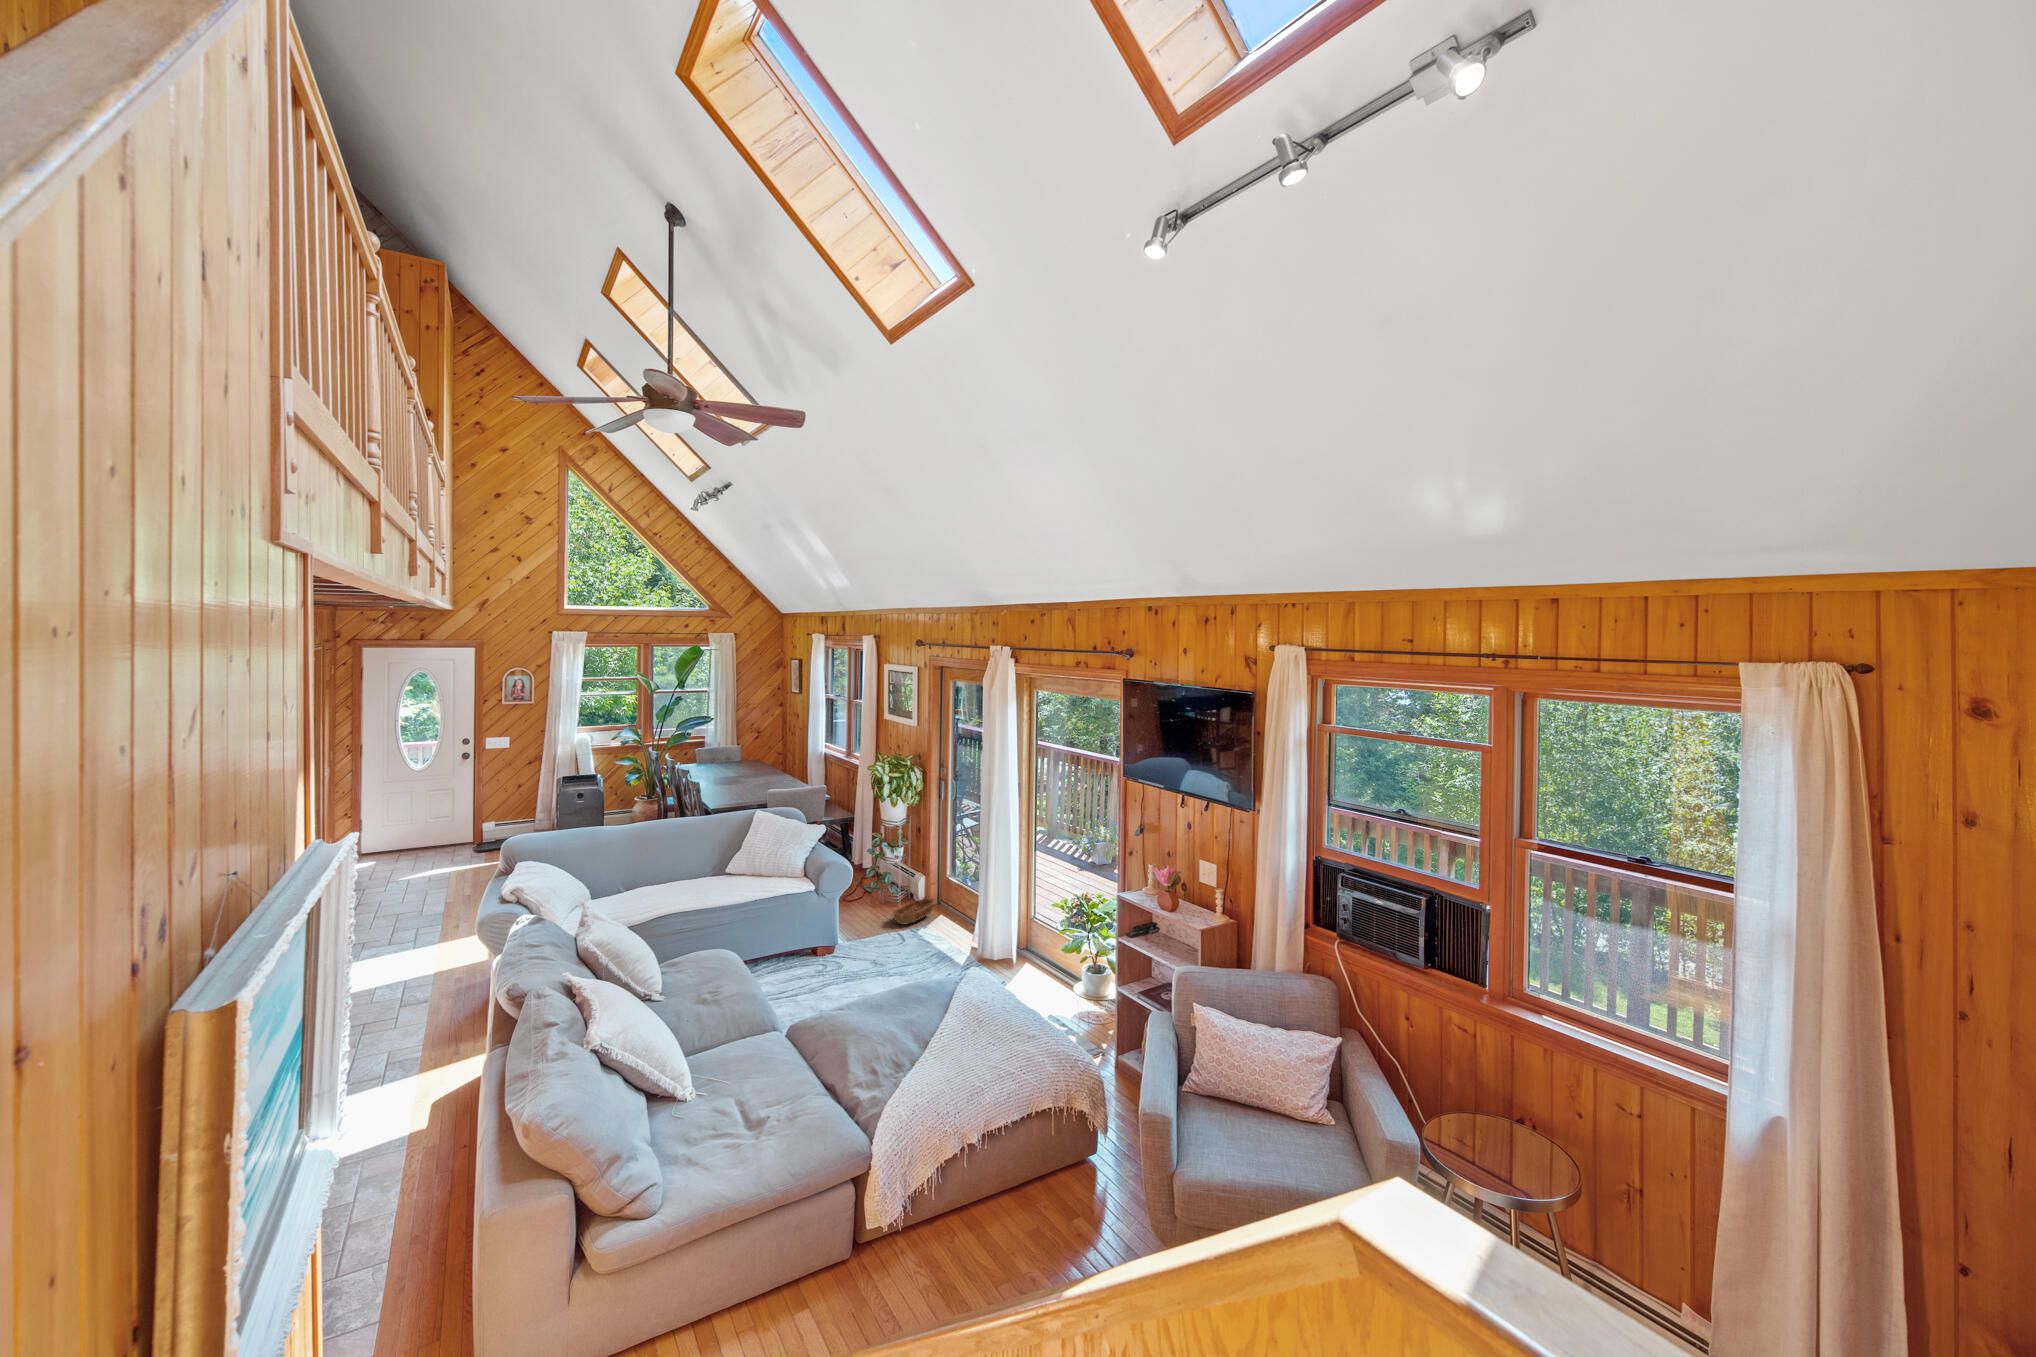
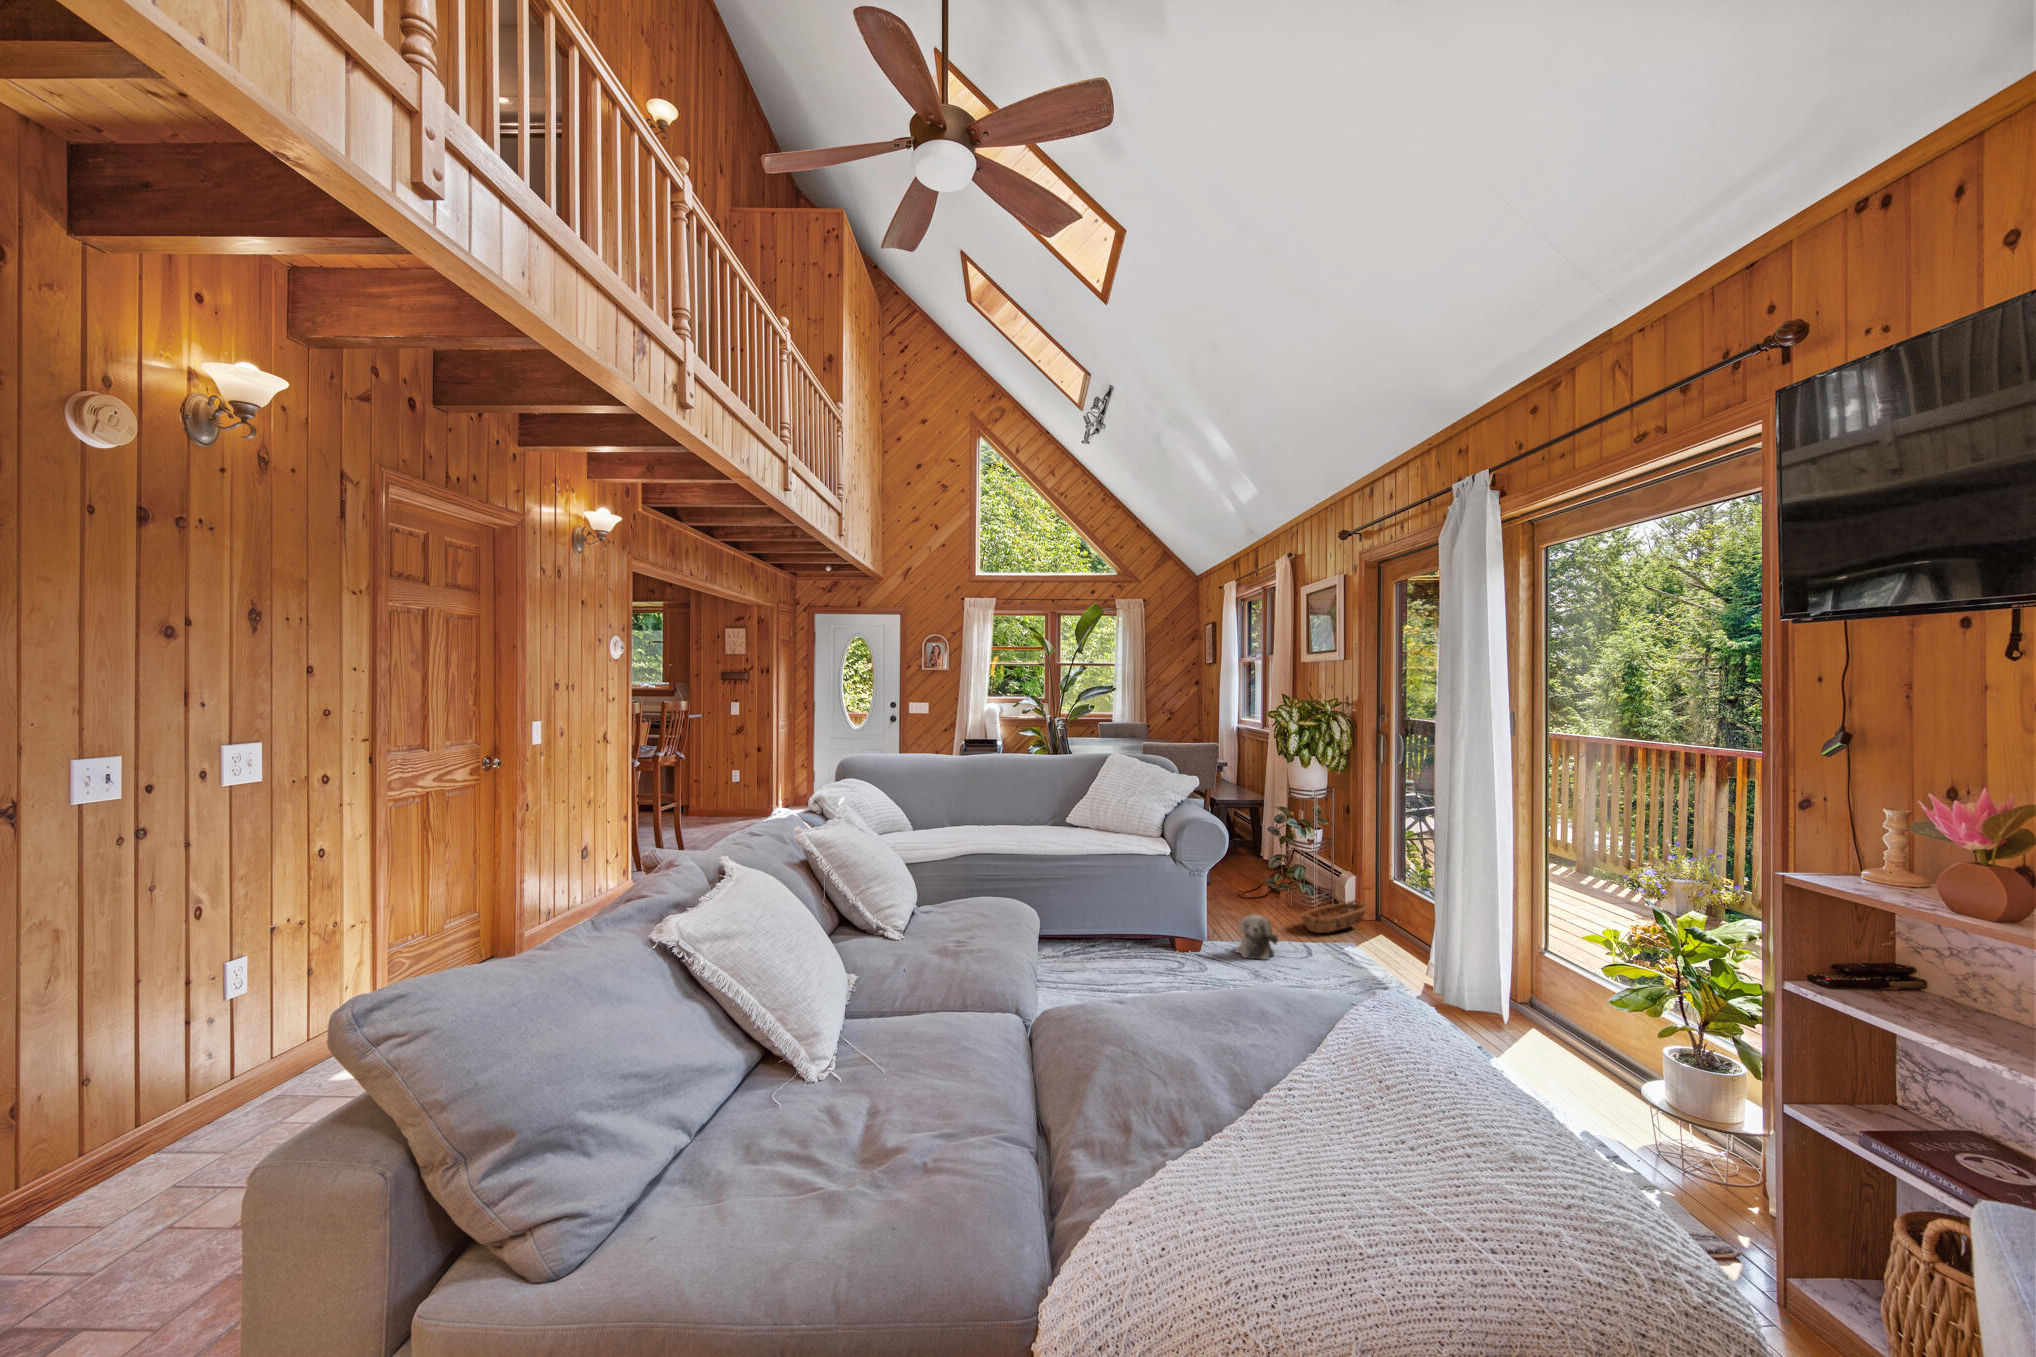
plush toy: none [854,922,883,954] -> present [1236,914,1278,960]

